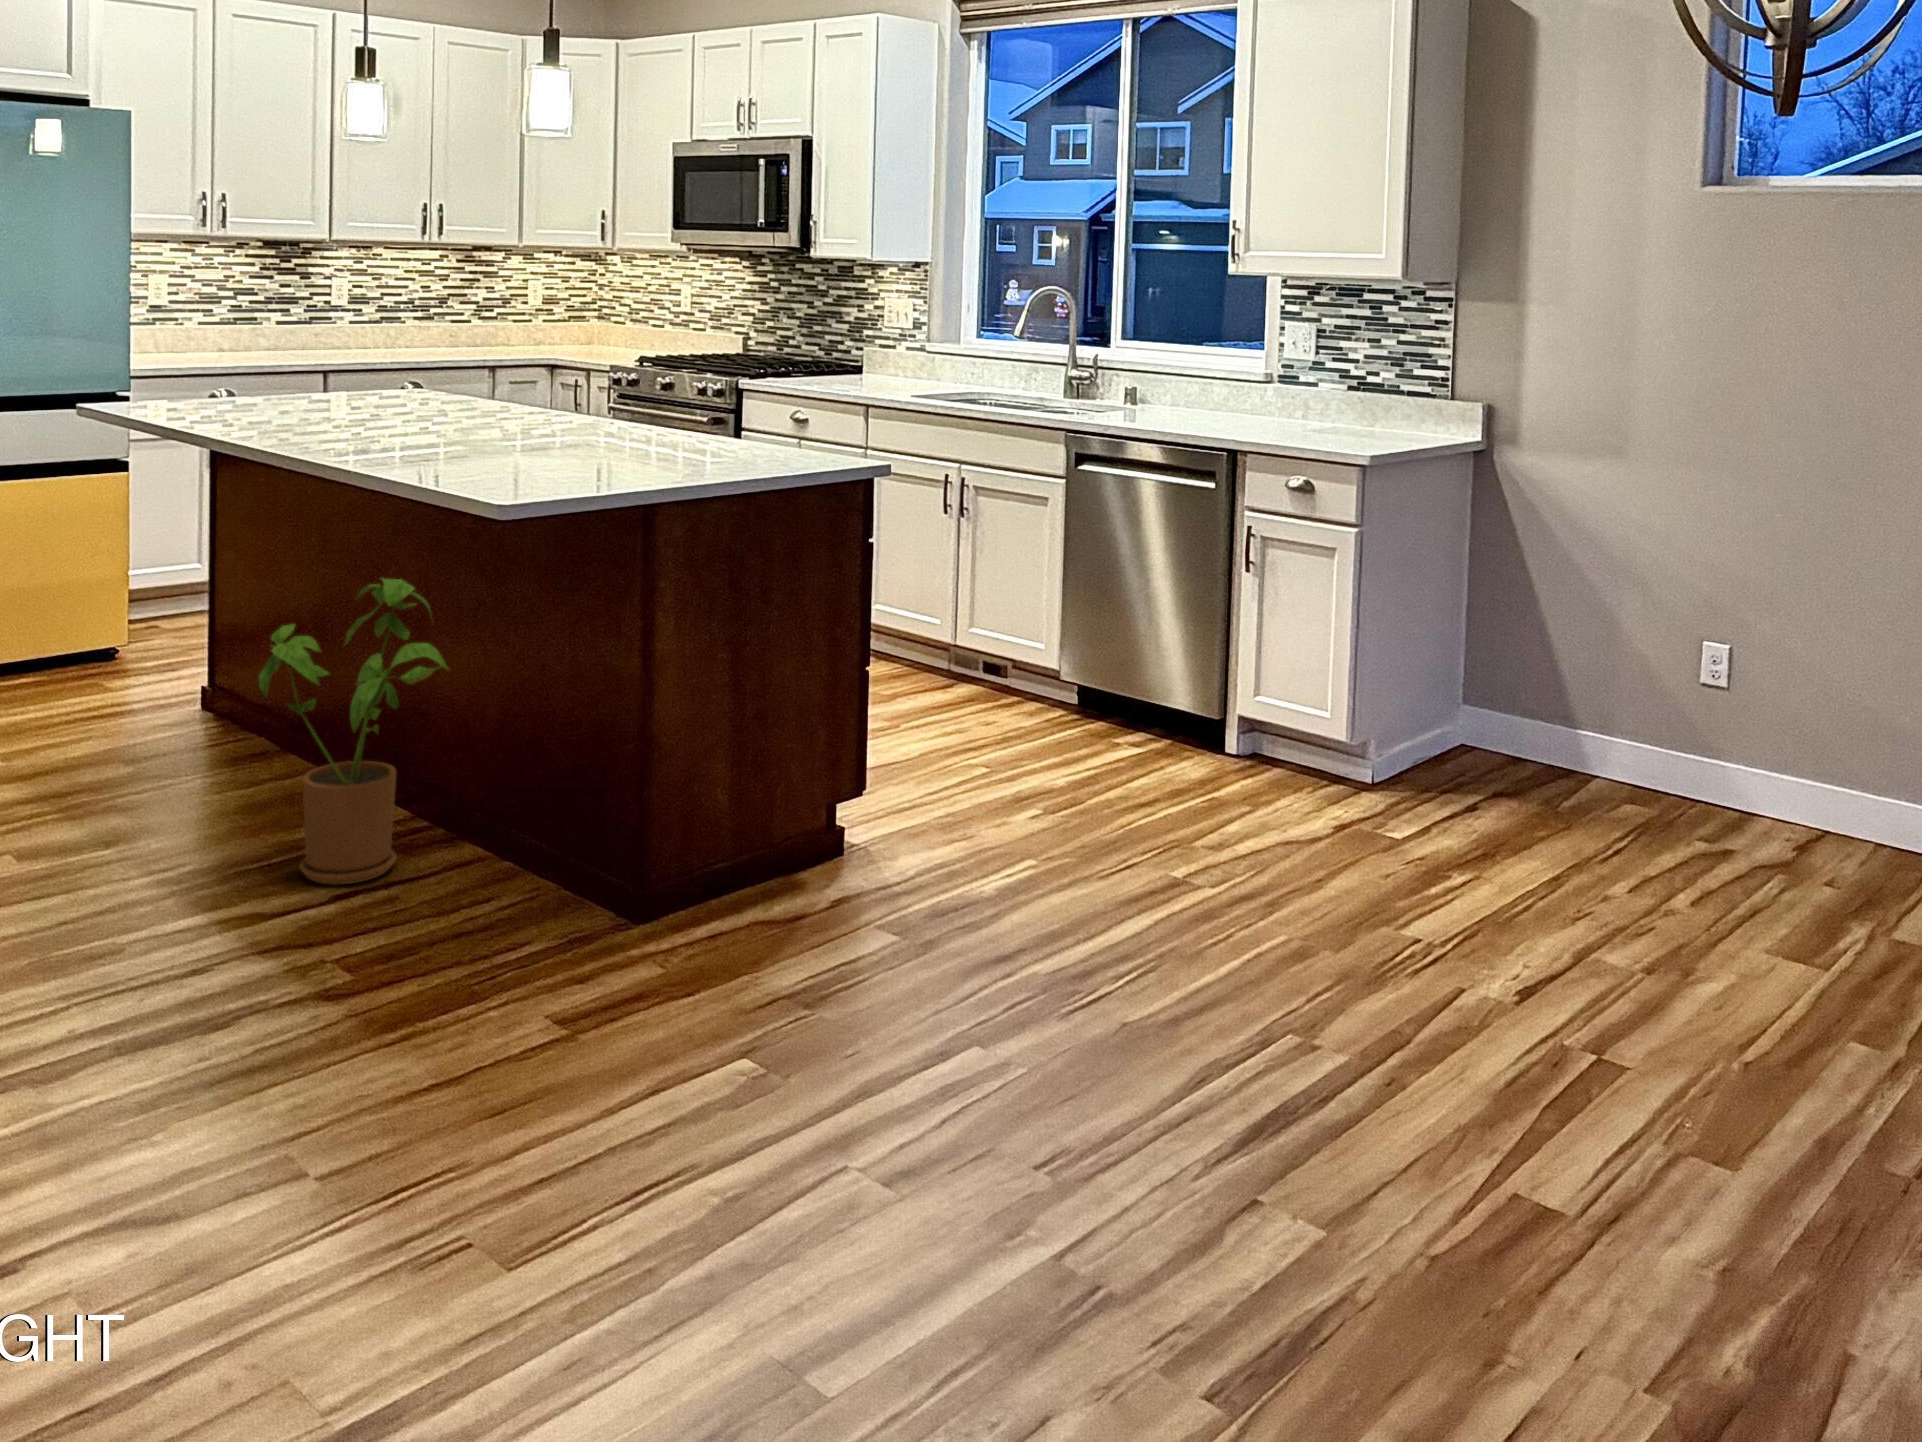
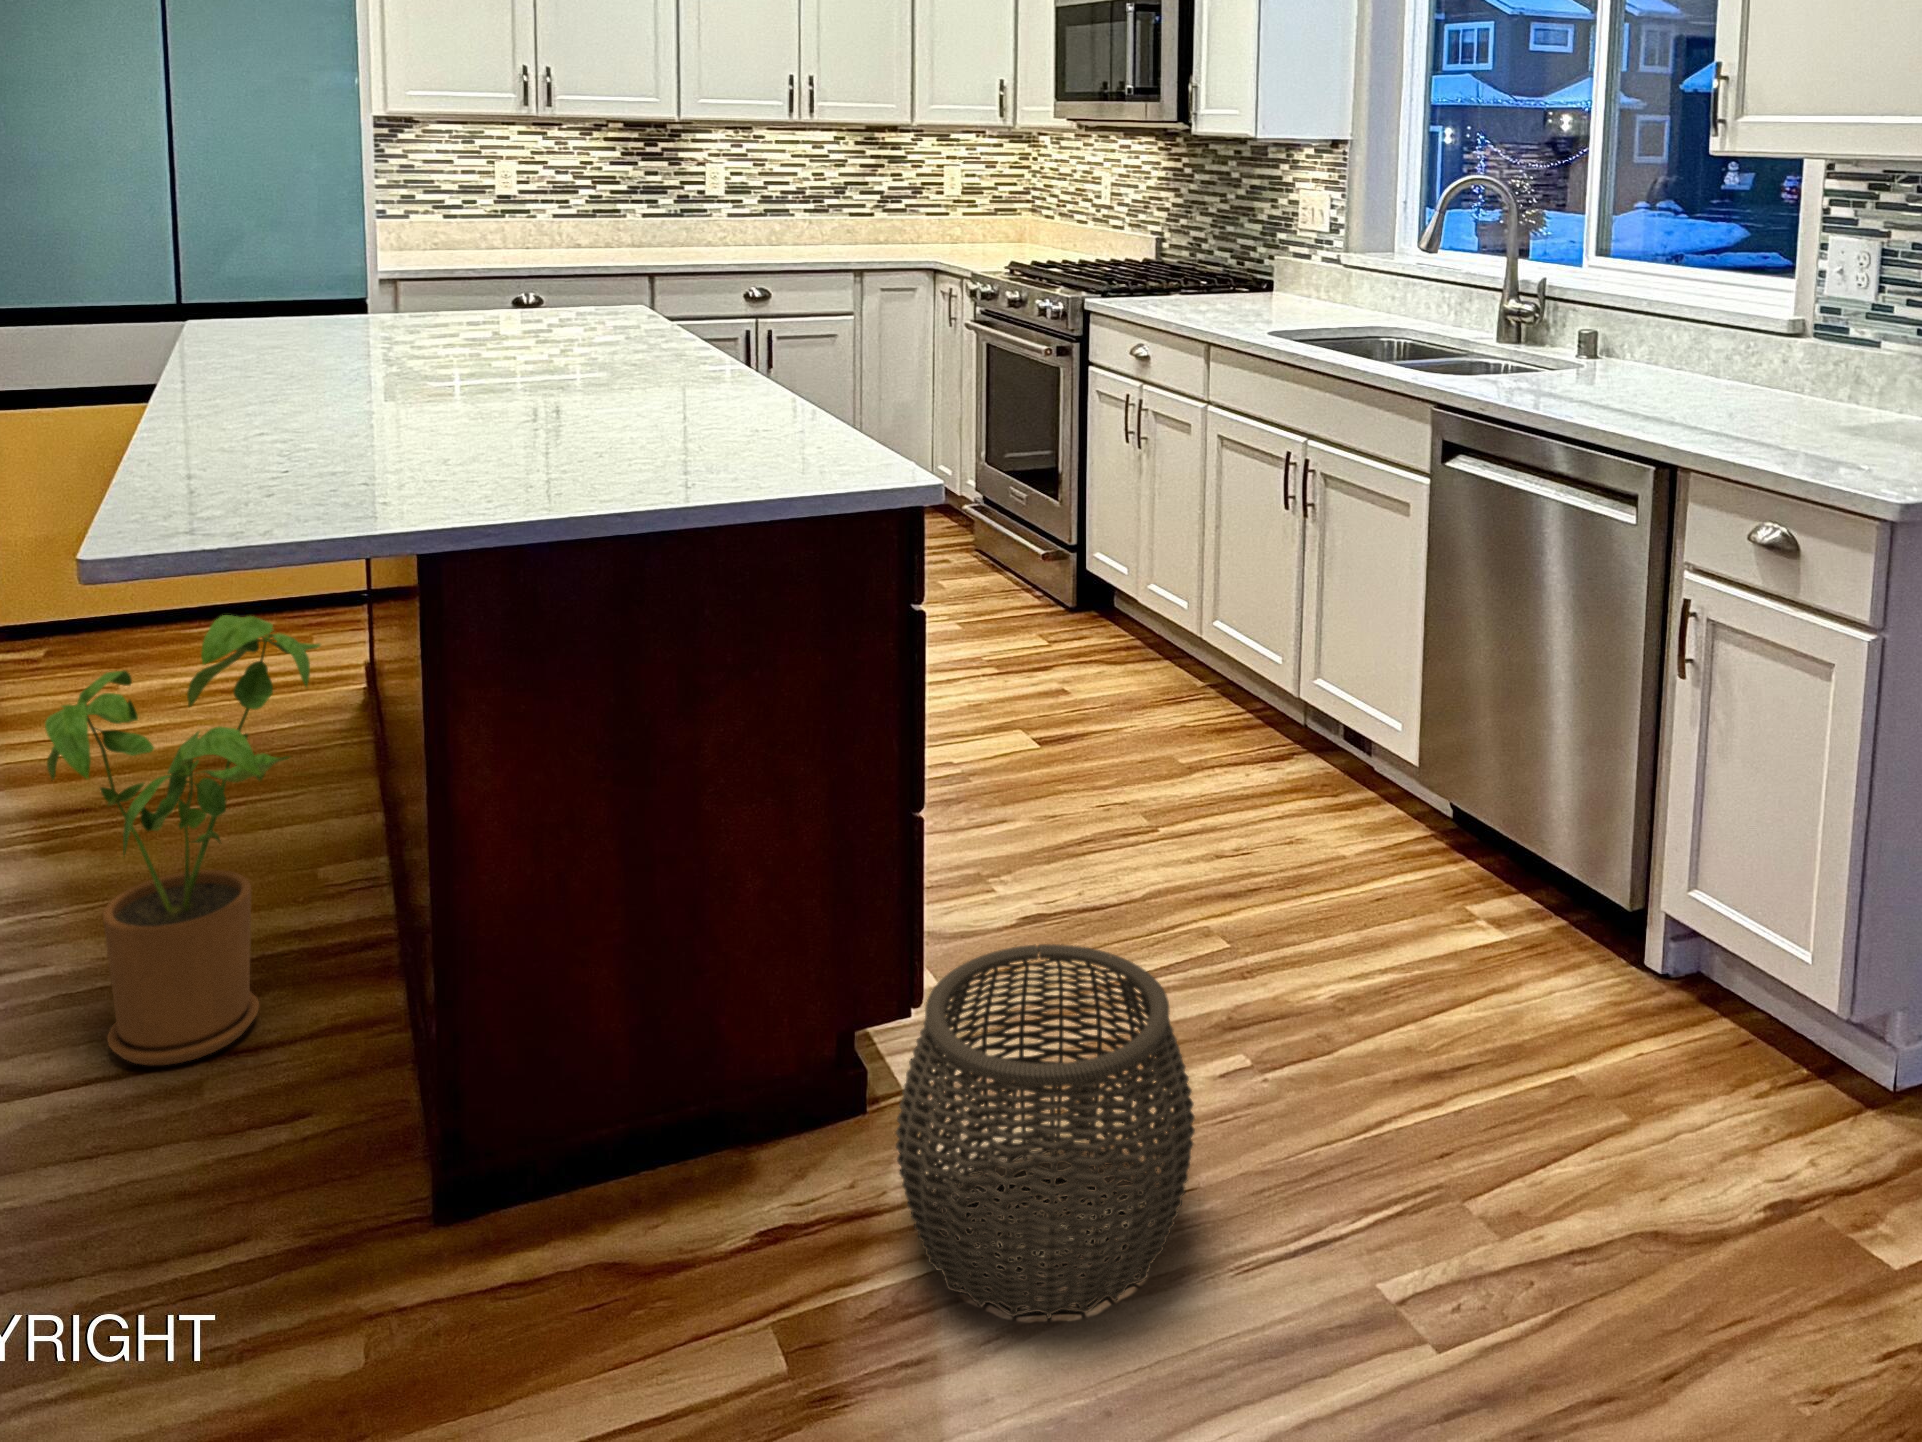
woven basket: none [897,720,1062,900] -> present [896,944,1195,1318]

